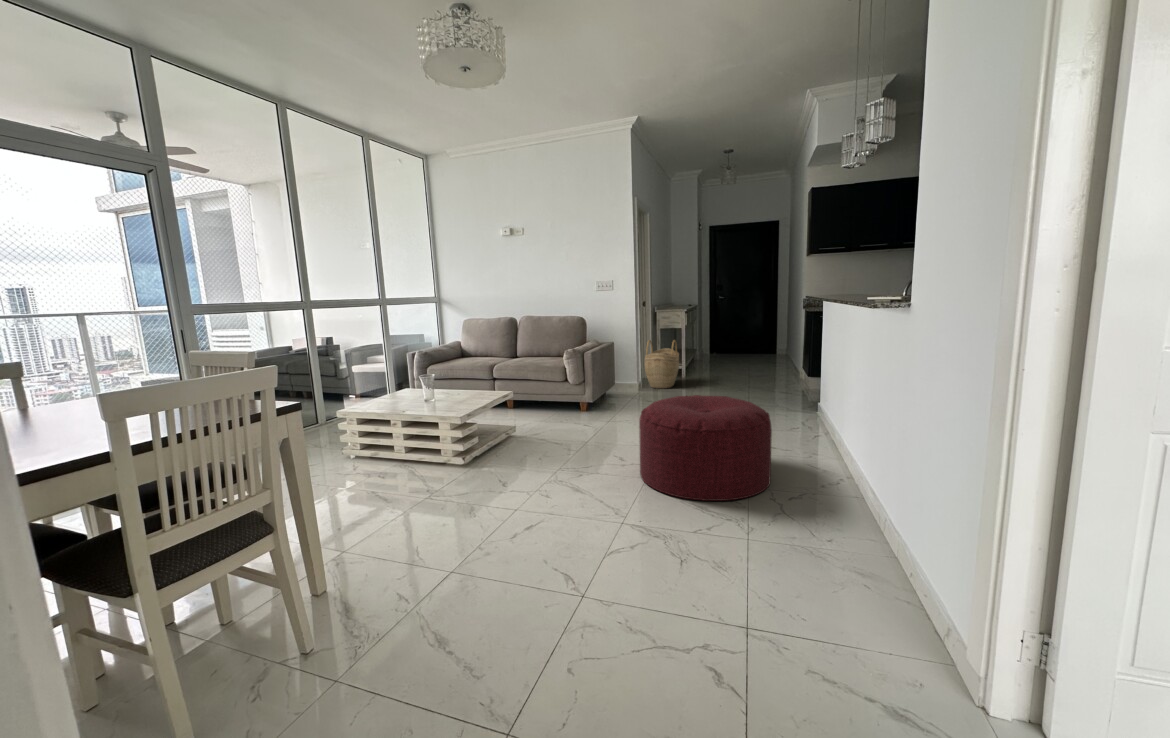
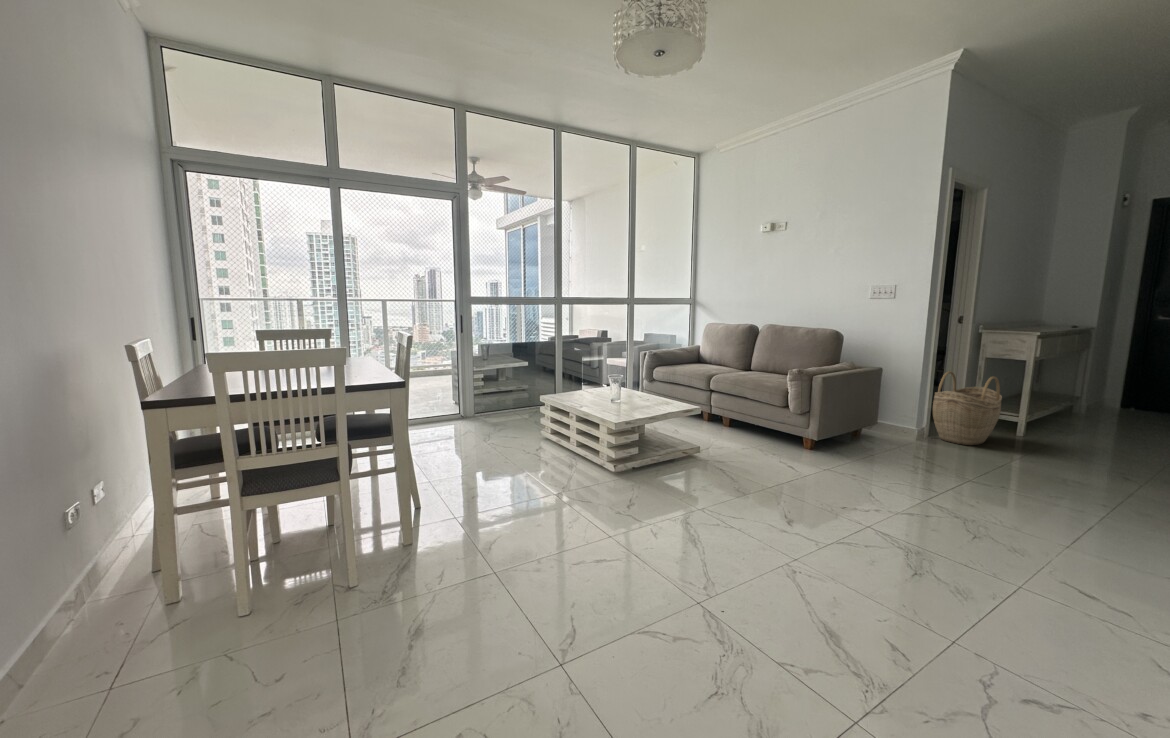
ottoman: present [639,395,772,501] -> none [782,458,1031,658]

